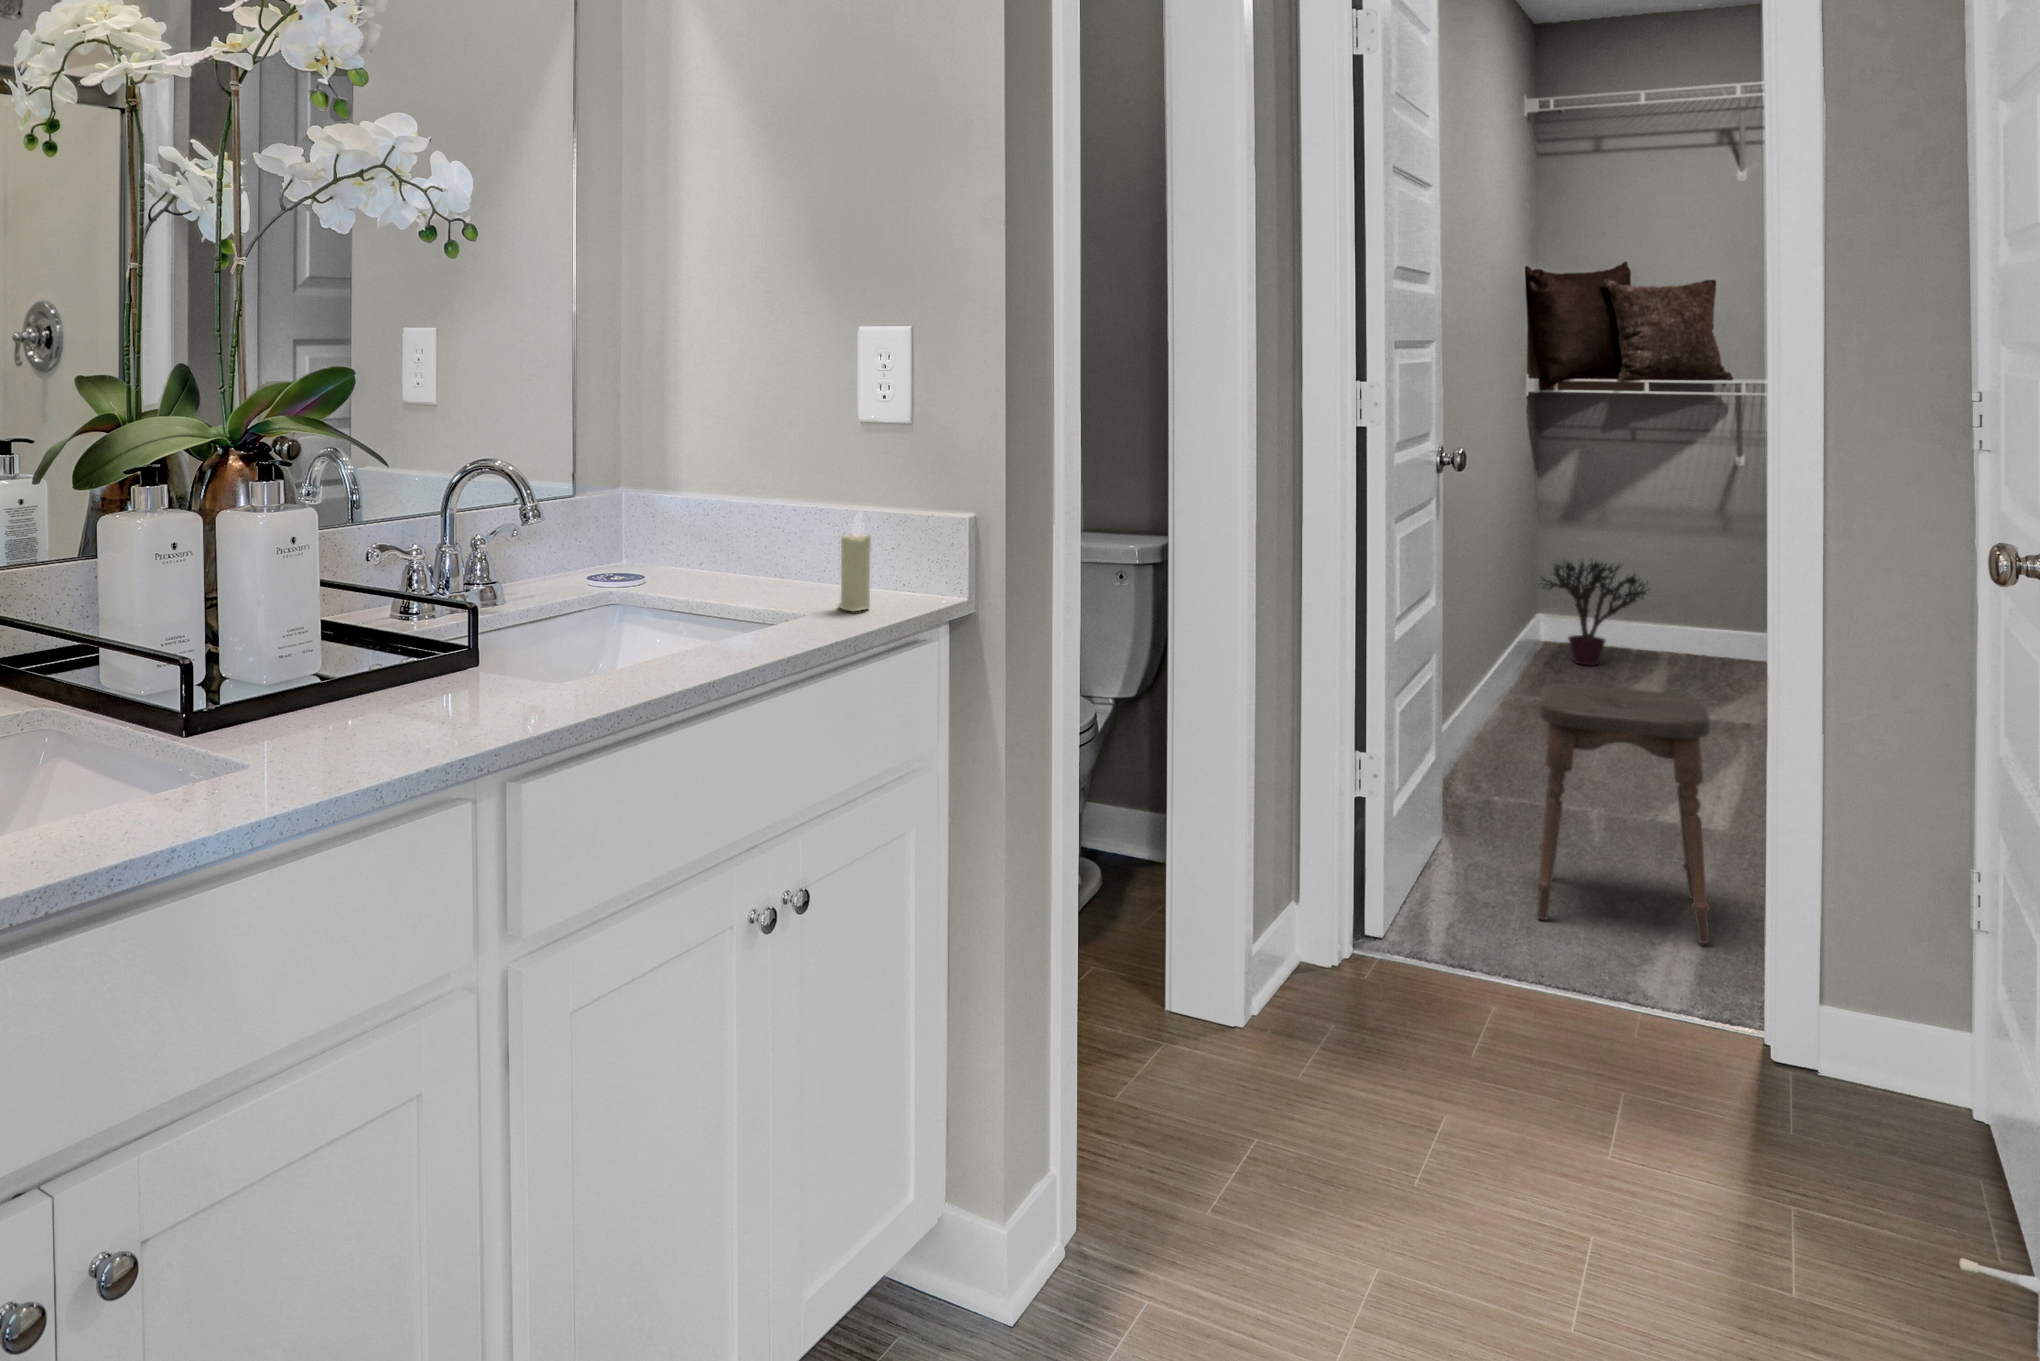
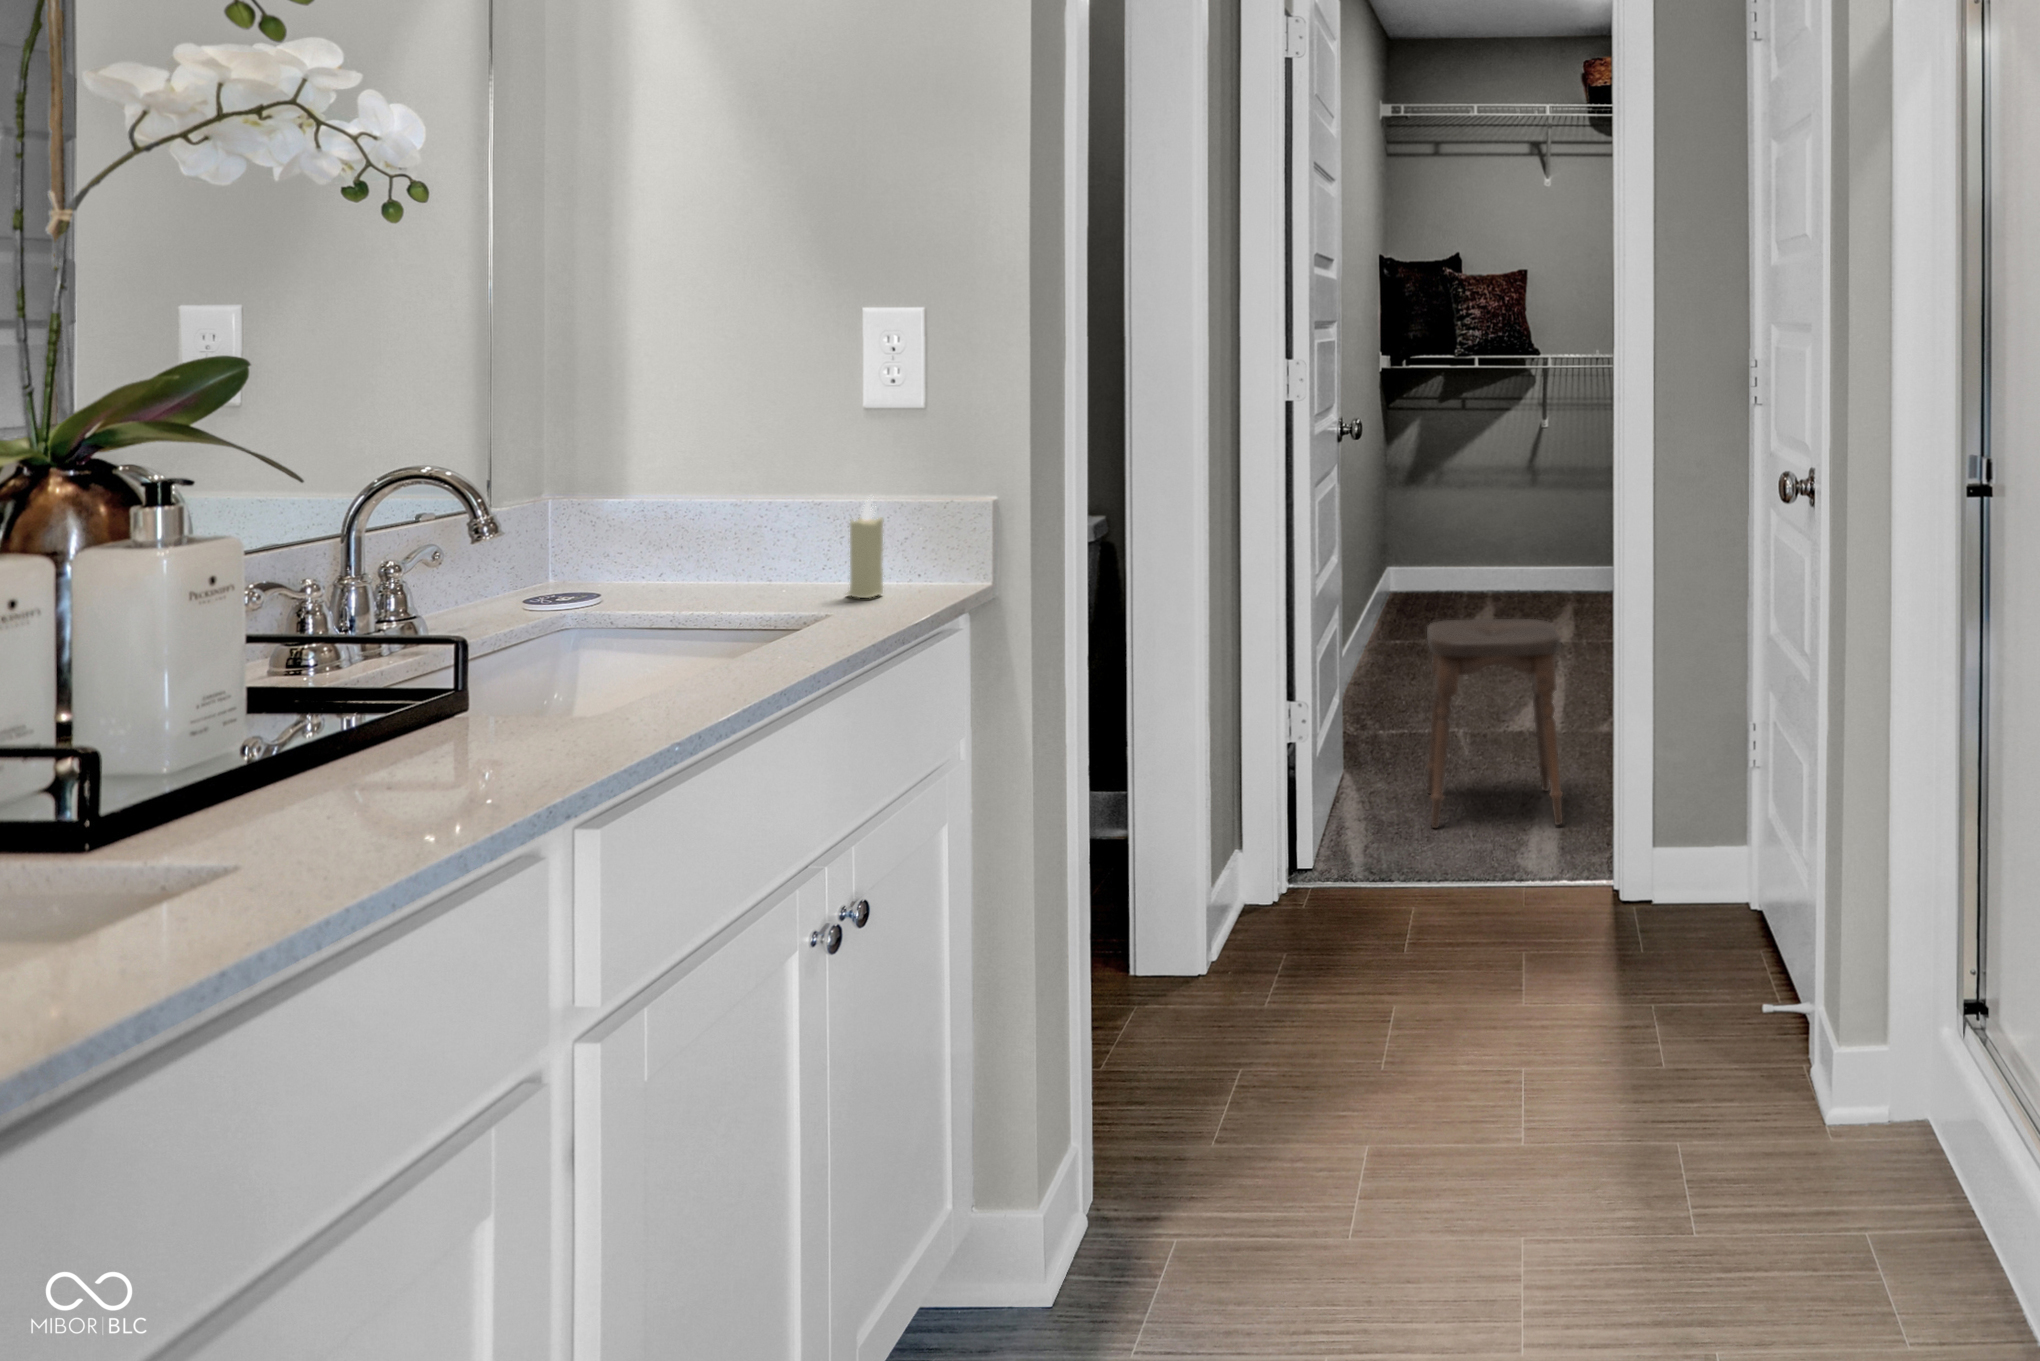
potted plant: present [1541,562,1647,665] -> none [1392,514,1482,610]

